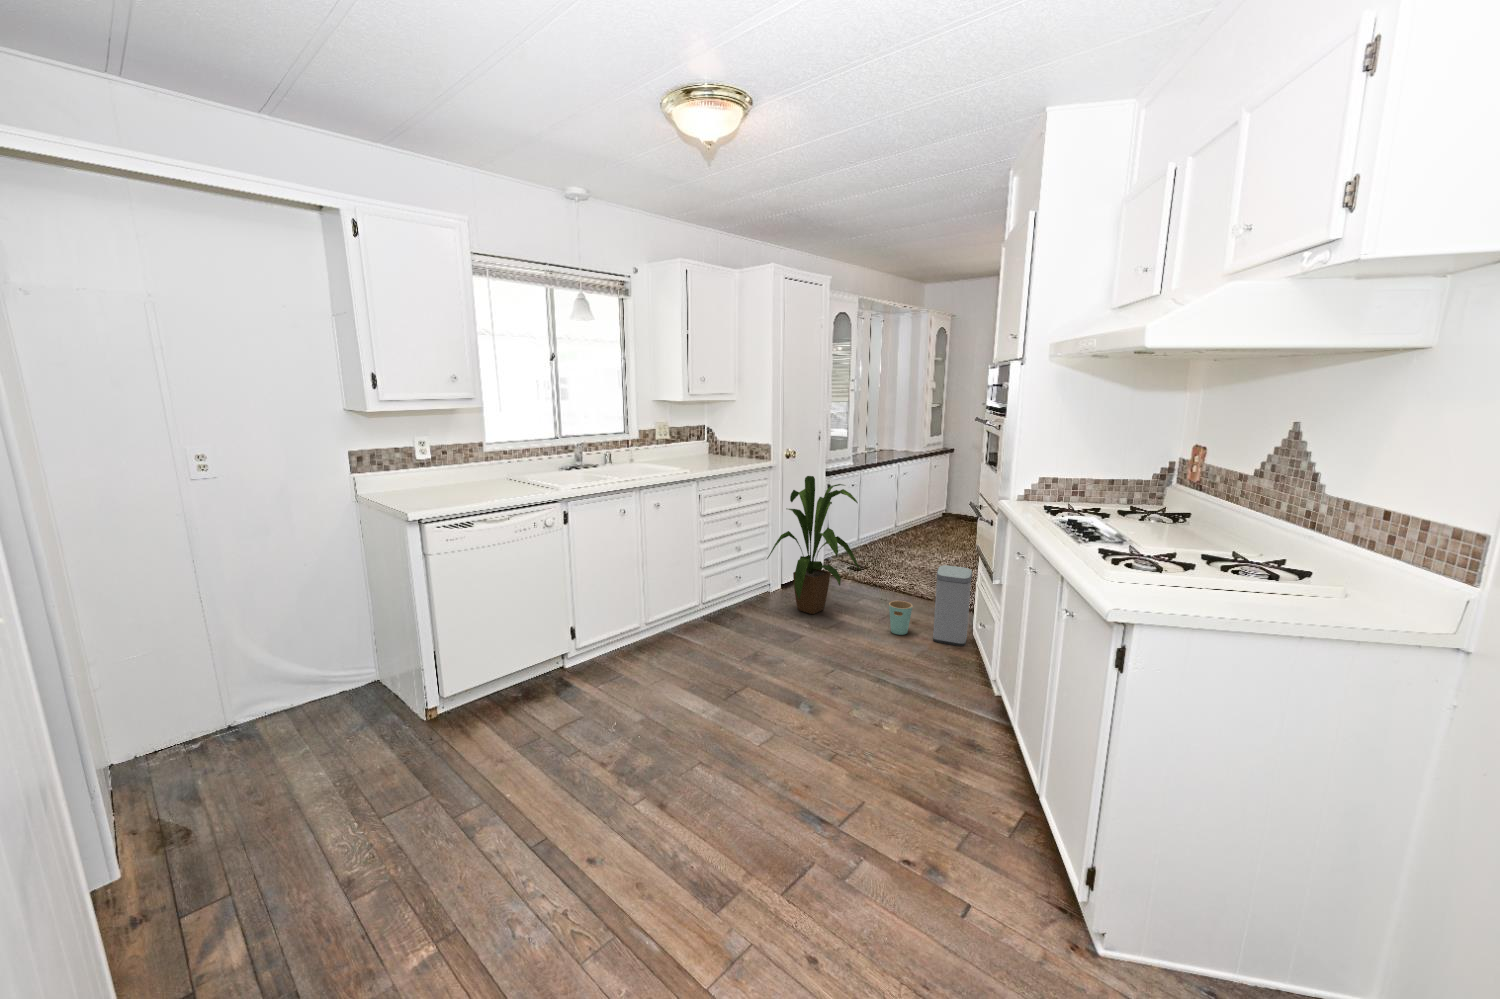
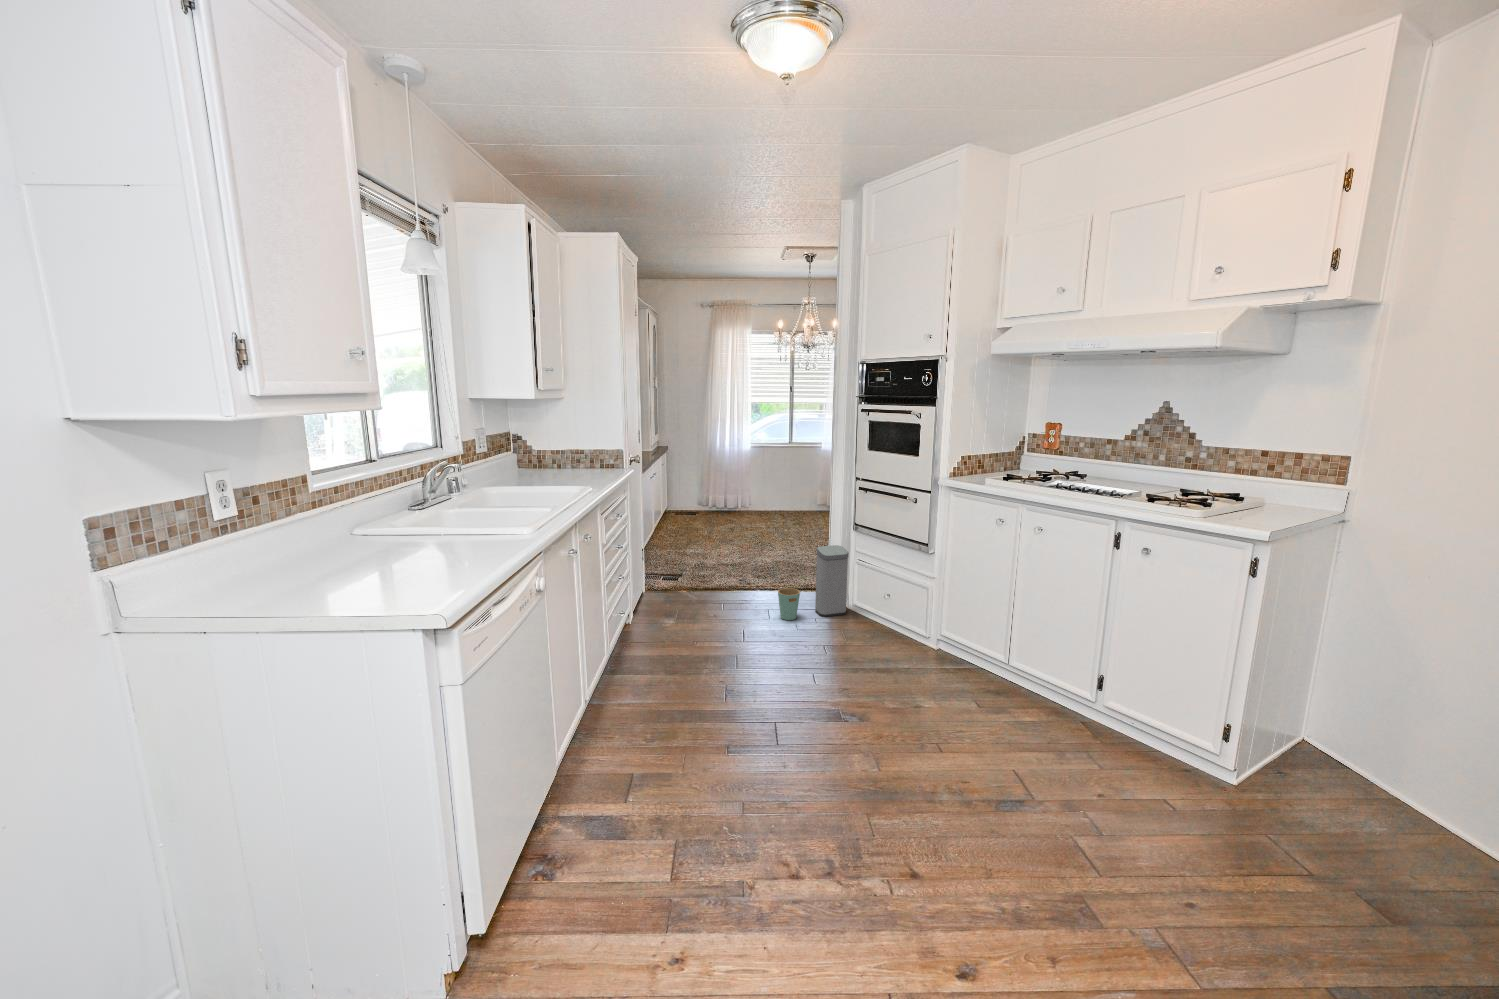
house plant: present [767,476,862,614] -> none [642,479,746,625]

